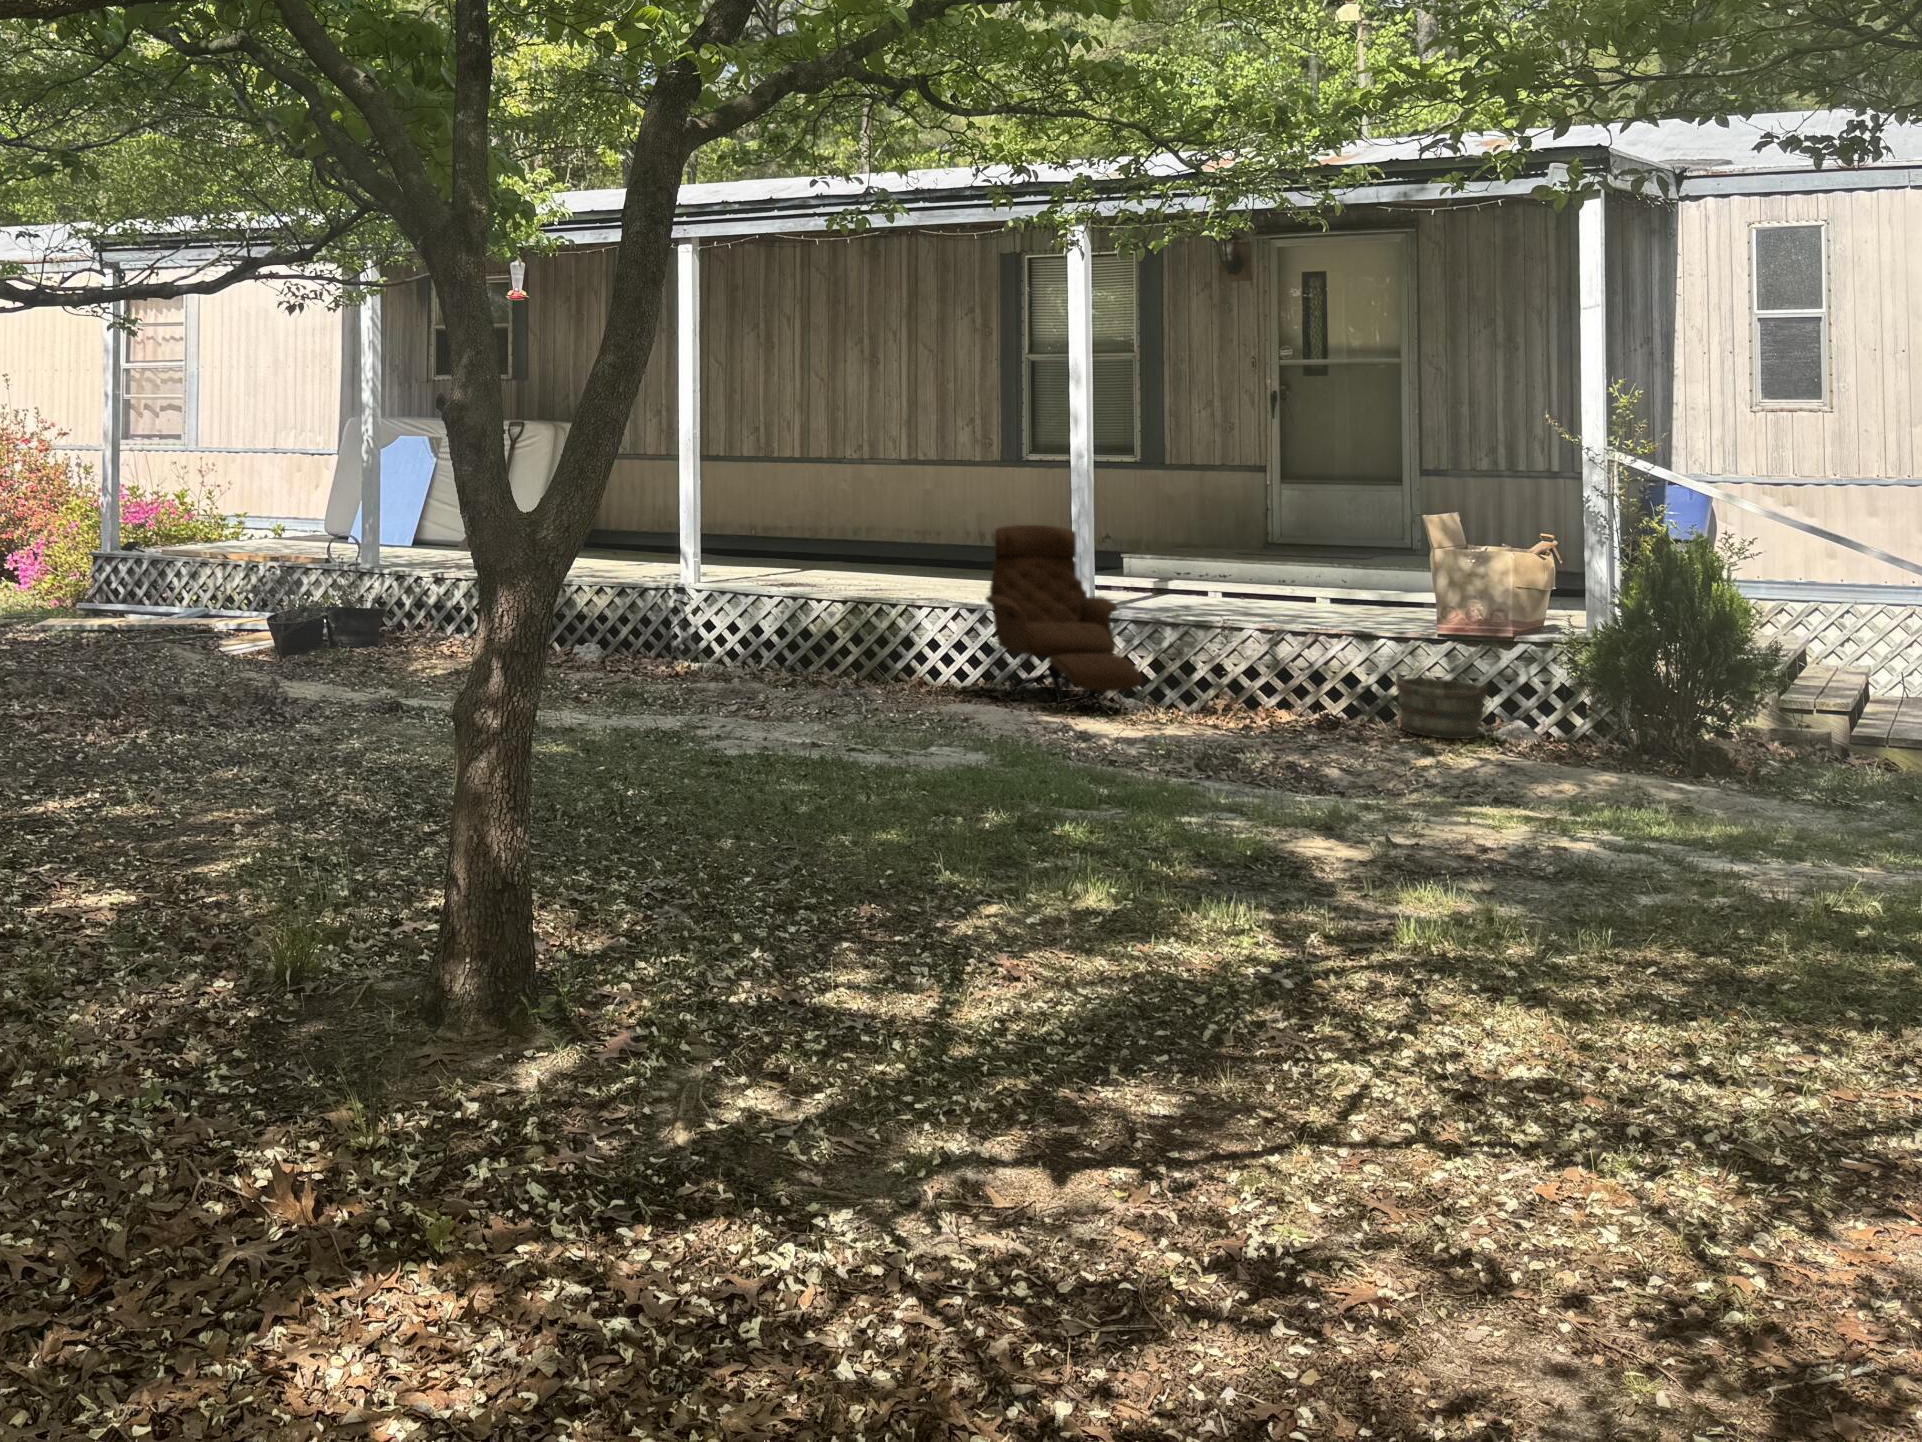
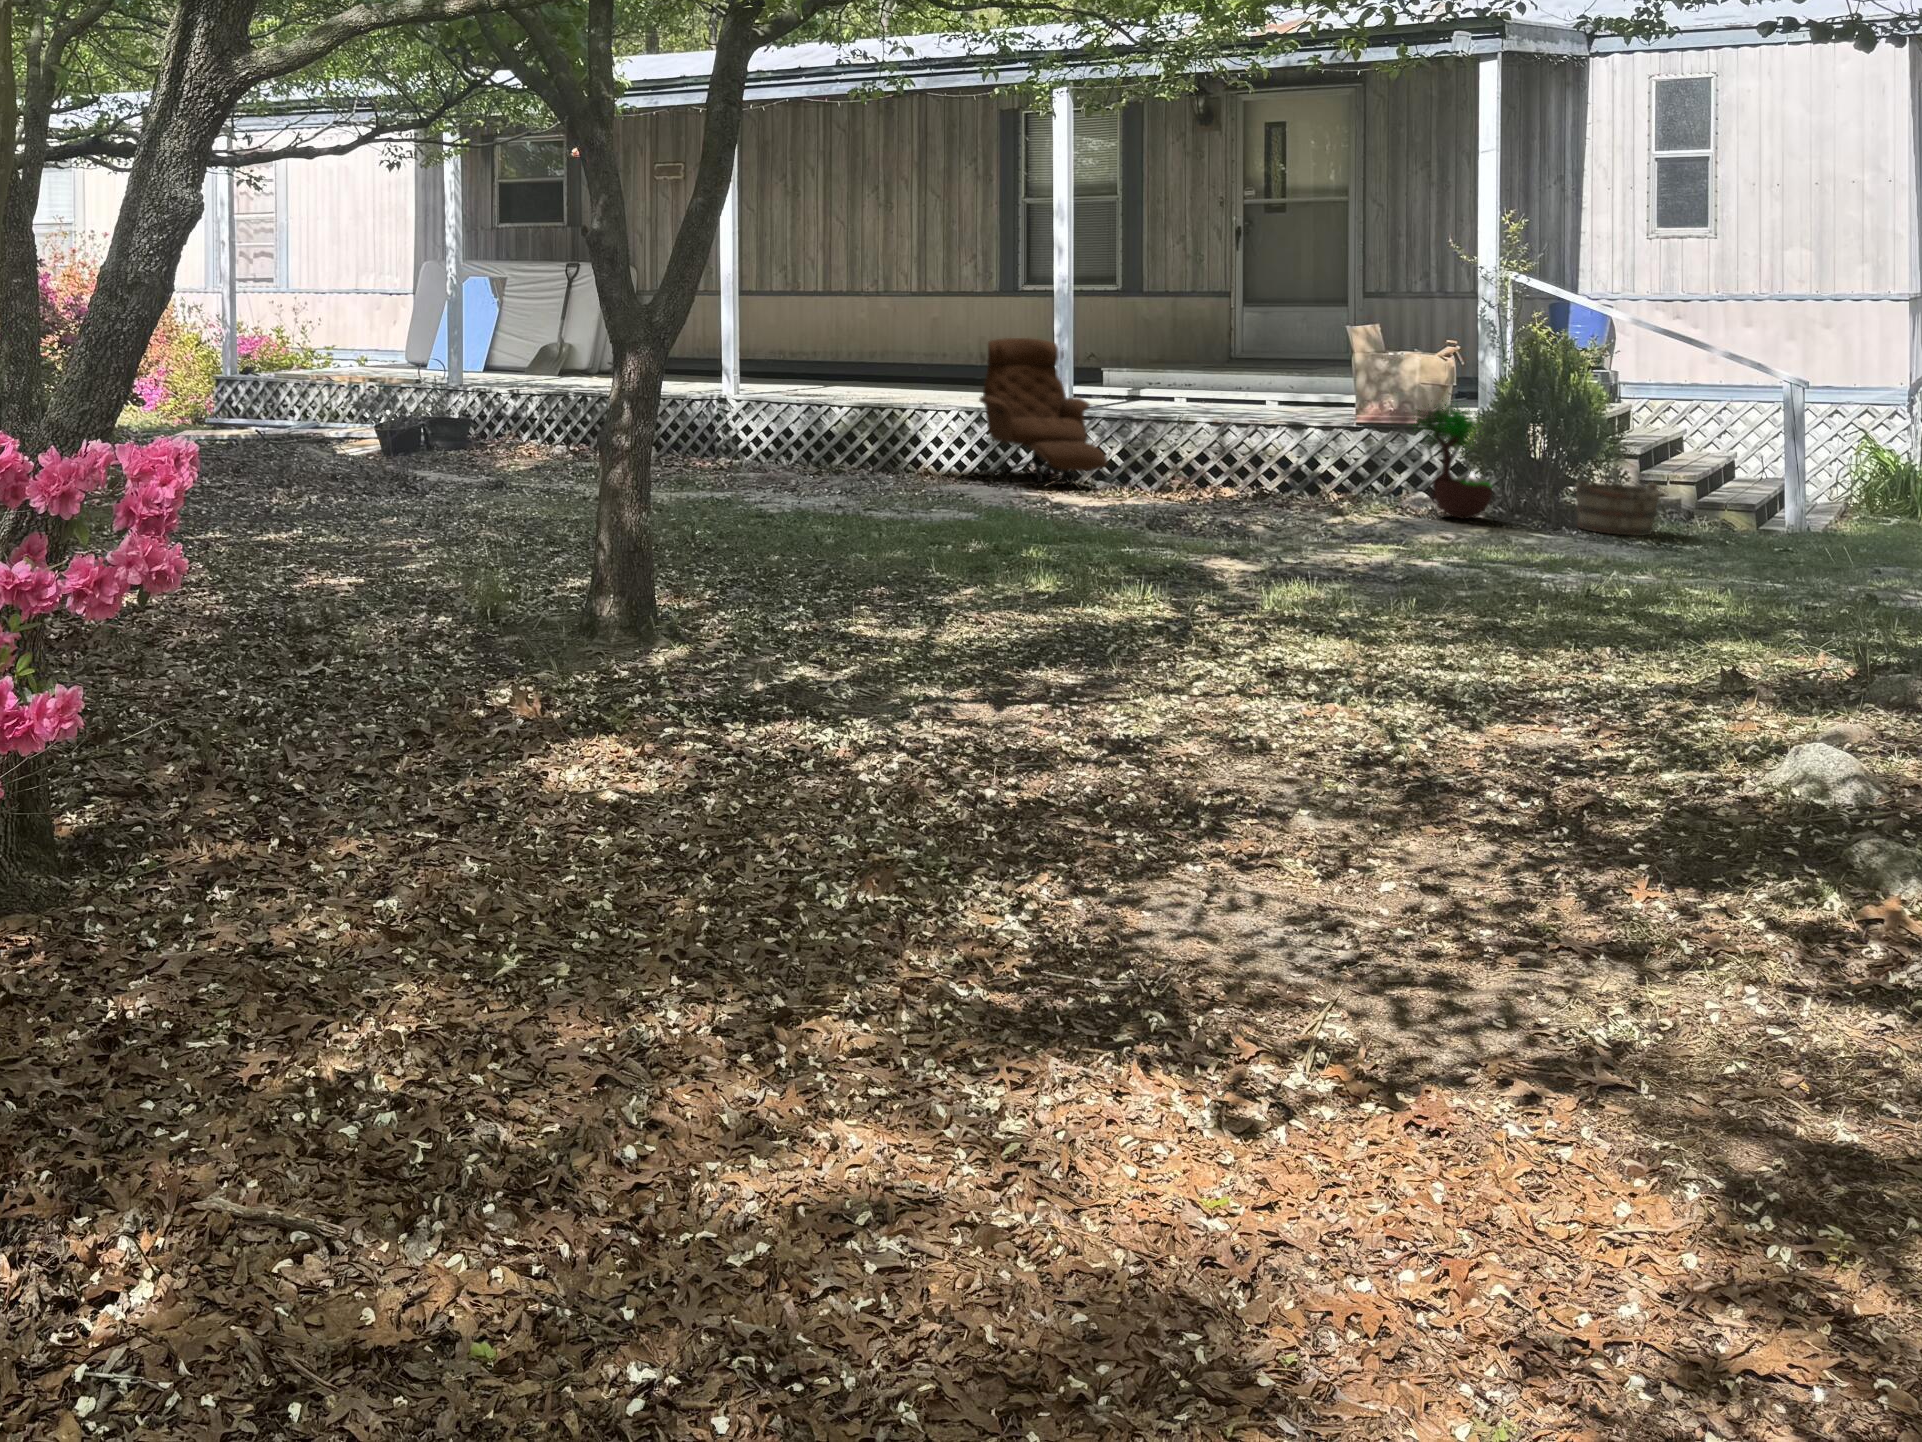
potted tree: none [1506,602,1614,757] -> present [1413,400,1492,518]
bucket: present [1394,672,1487,739] -> present [1574,480,1665,536]

